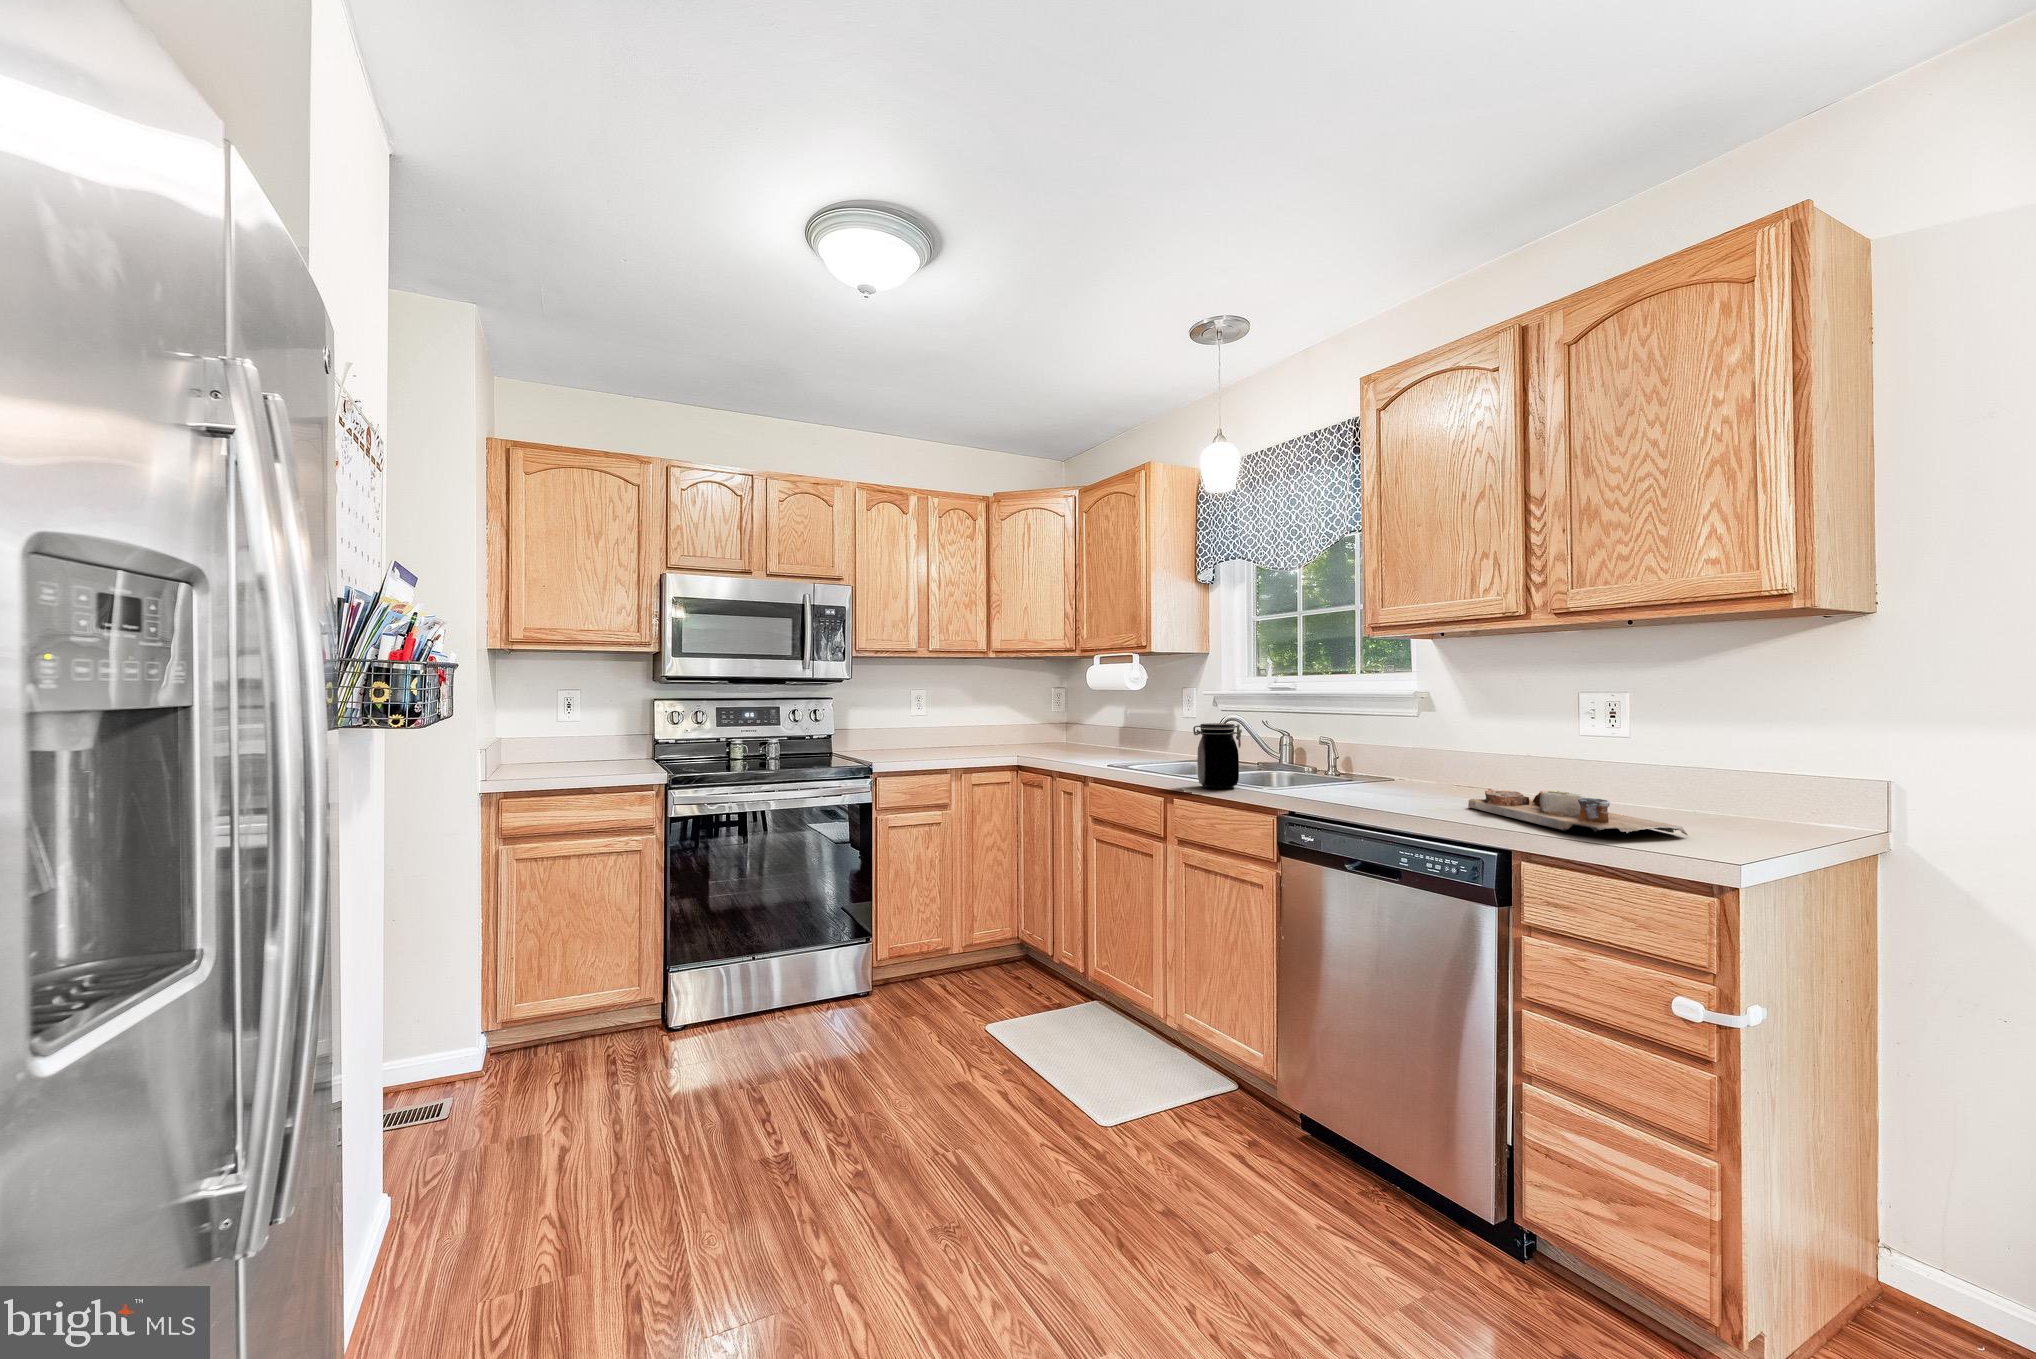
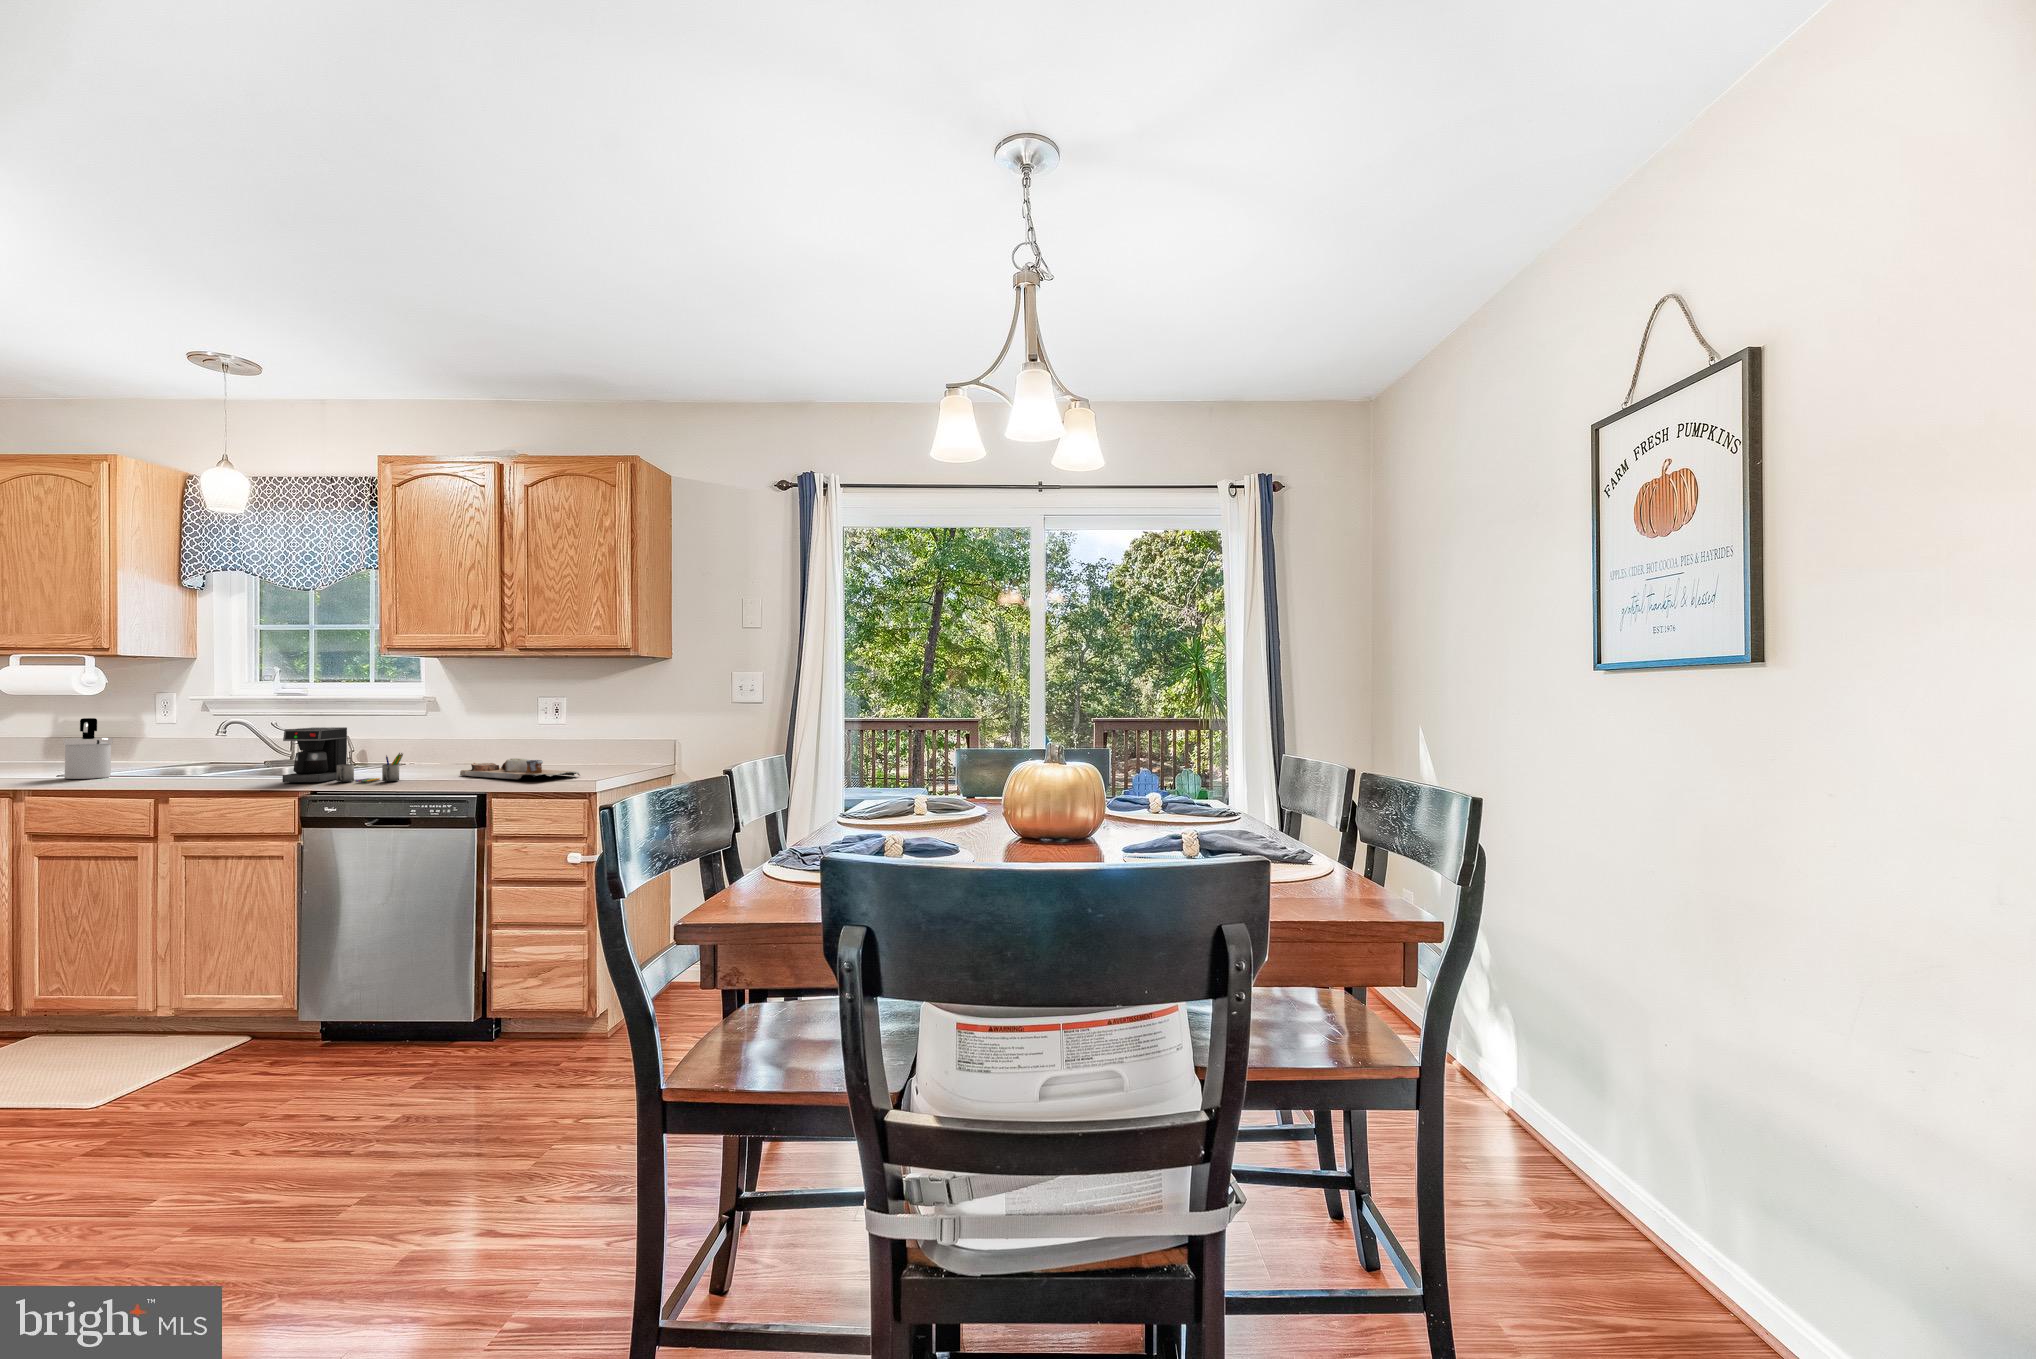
soap dispenser: none [1098,711,1133,769] -> present [63,718,113,779]
jar: present [1193,723,1242,789] -> none [215,726,267,782]
coffee maker: none [1251,728,1386,808] -> present [282,727,403,782]

